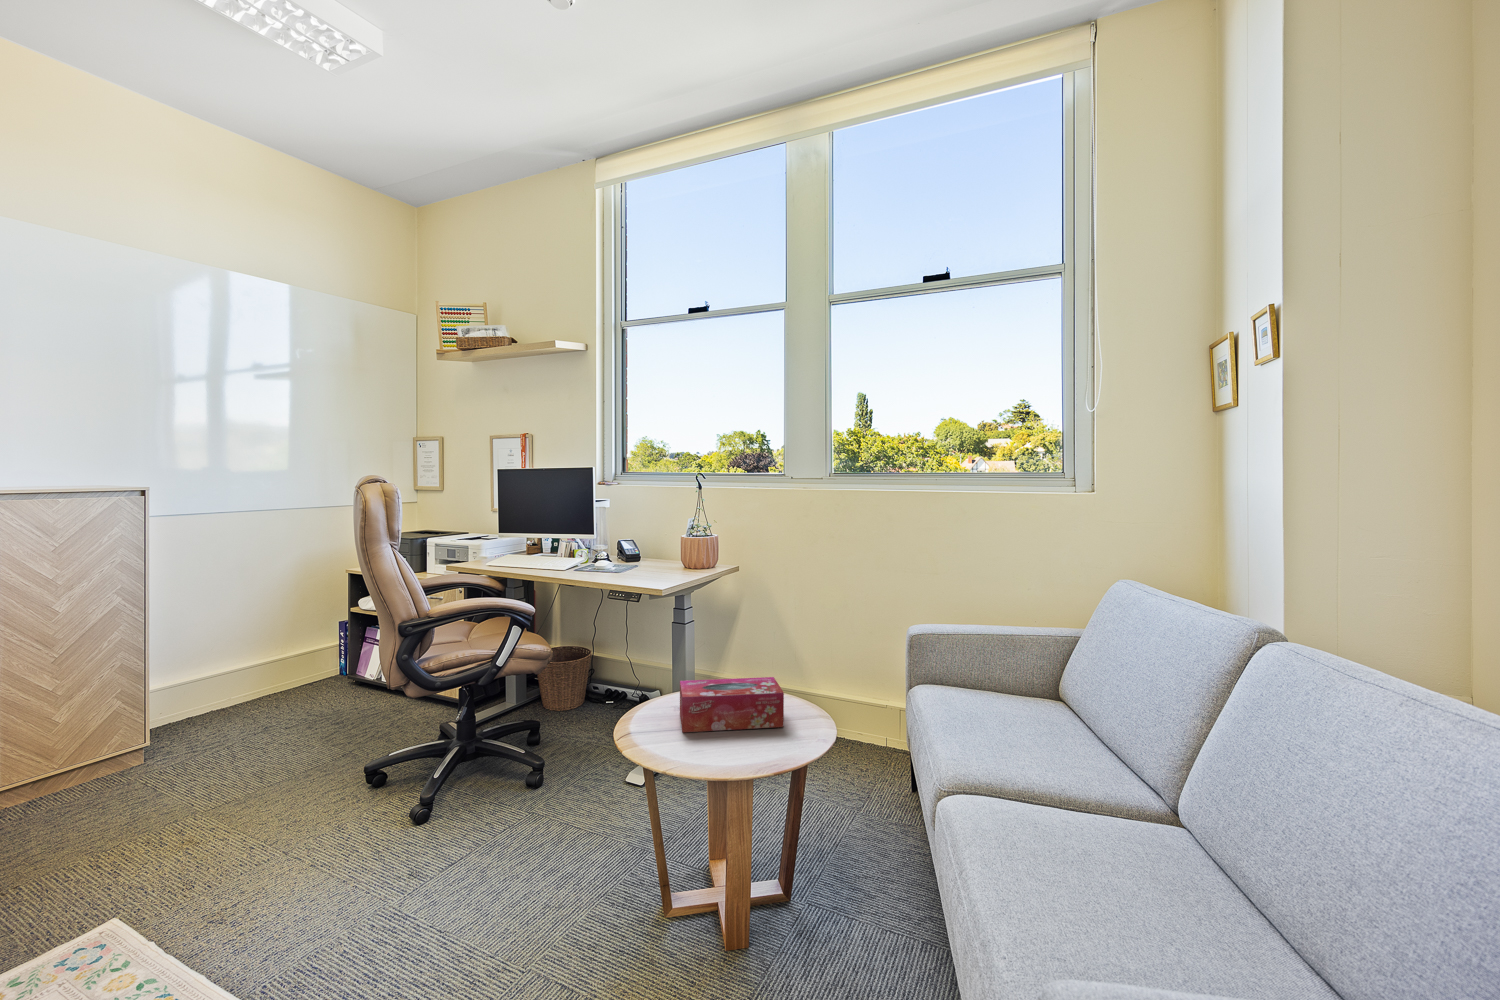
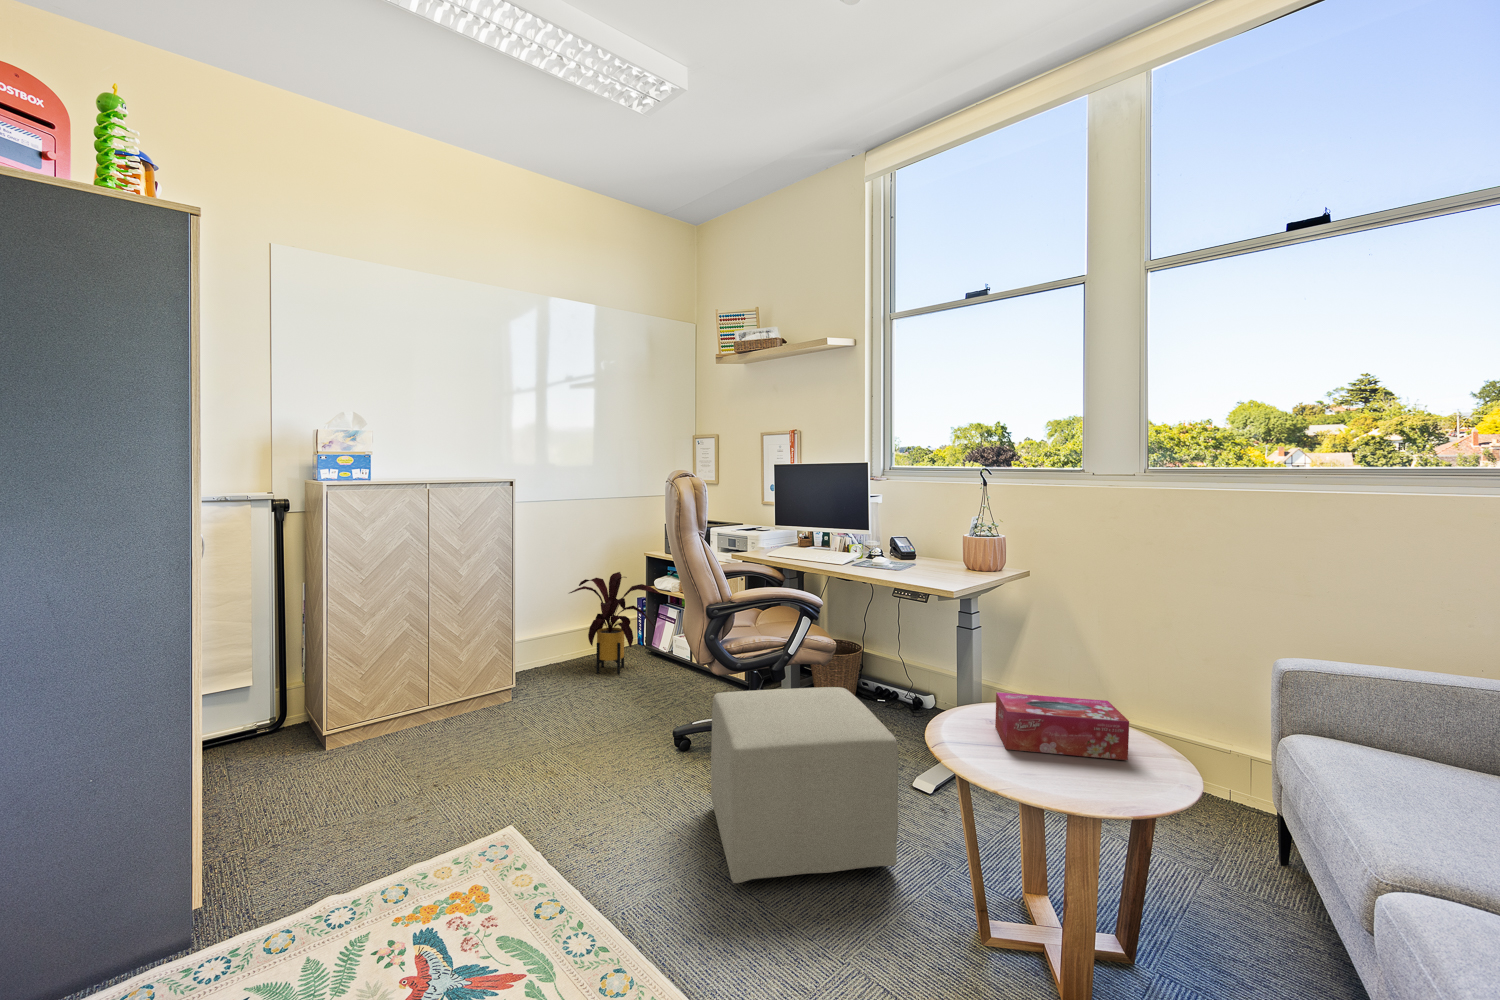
house plant: none [233,594,362,715] -> present [570,572,660,674]
ottoman: none [399,695,594,918] -> present [711,687,899,883]

